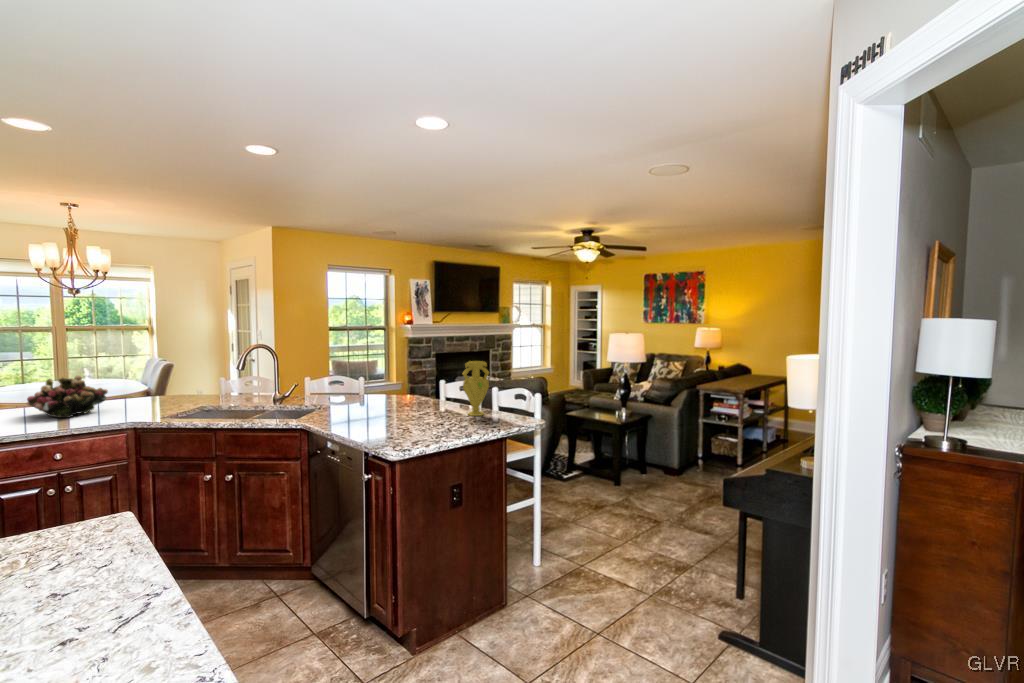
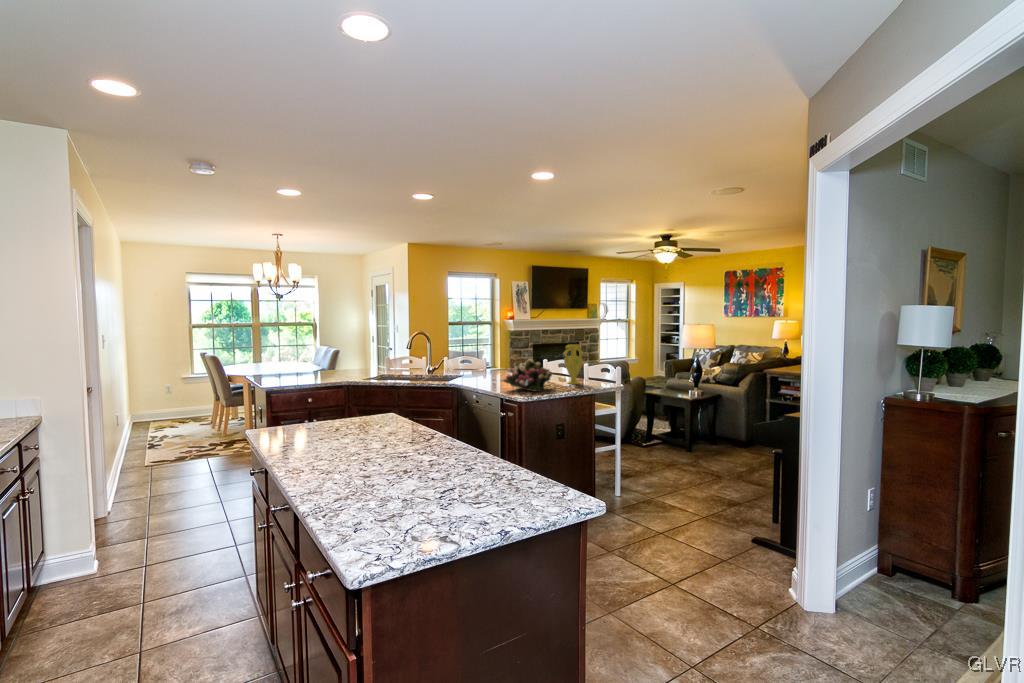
flower arrangement: present [27,375,108,418] -> present [502,359,552,392]

